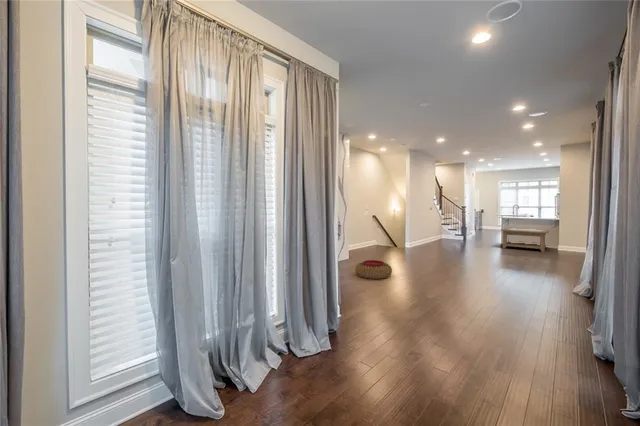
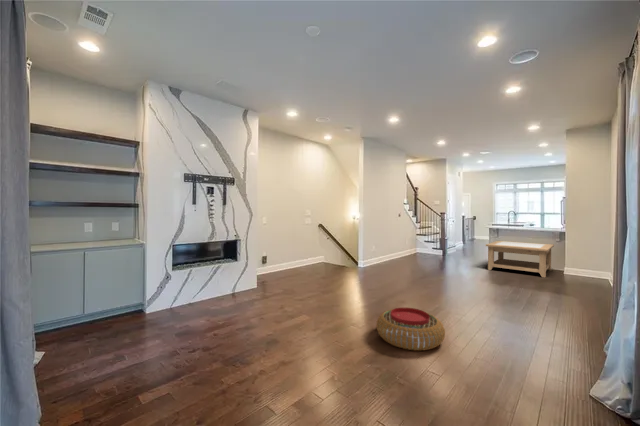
pouf: present [355,260,392,279] -> present [377,308,445,351]

